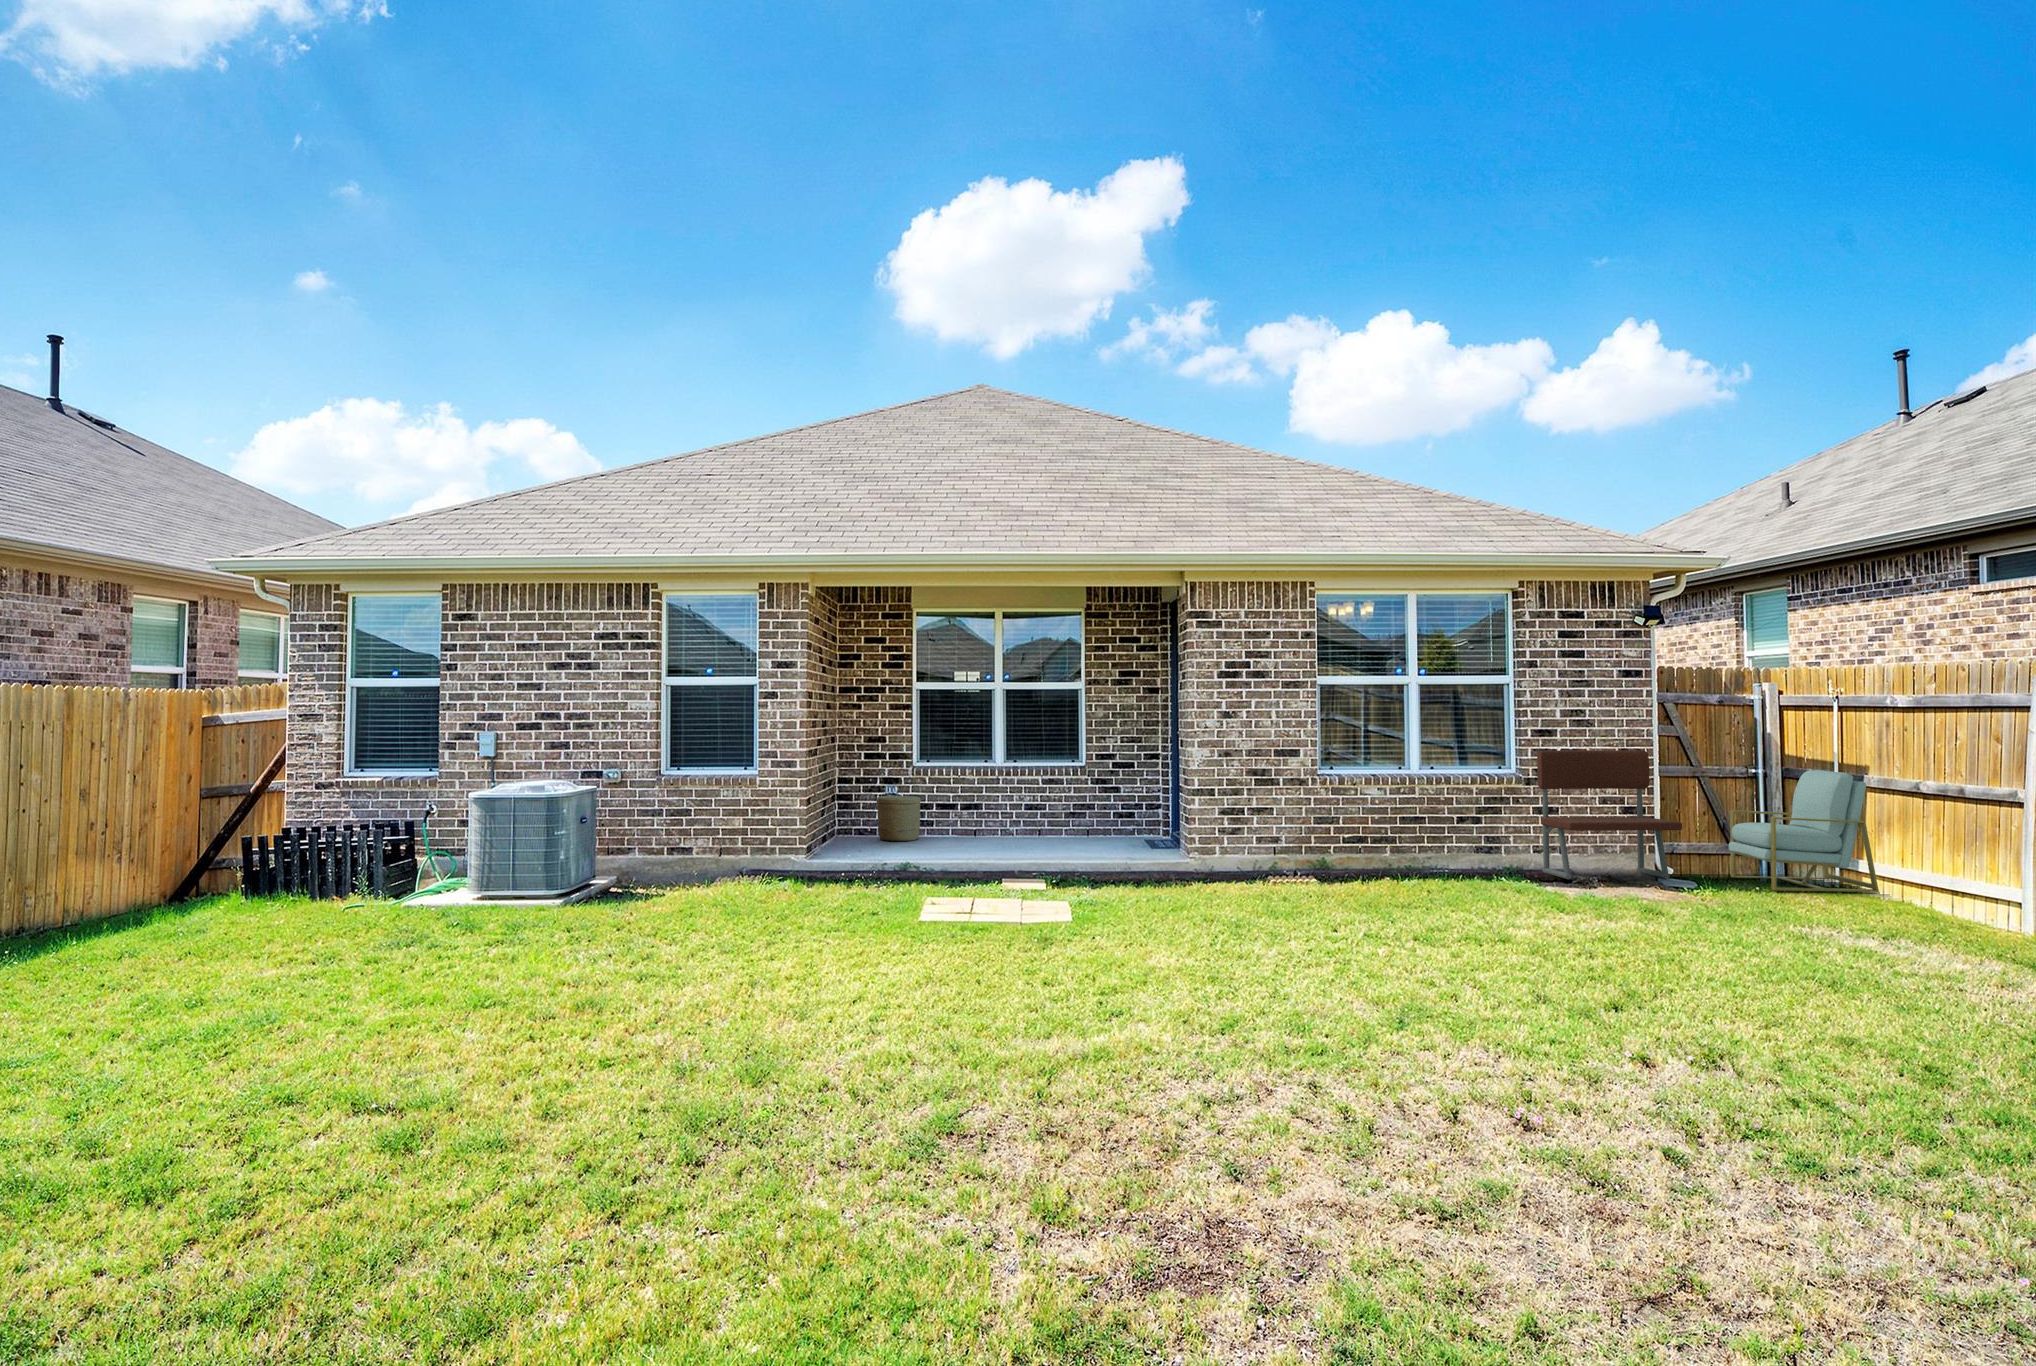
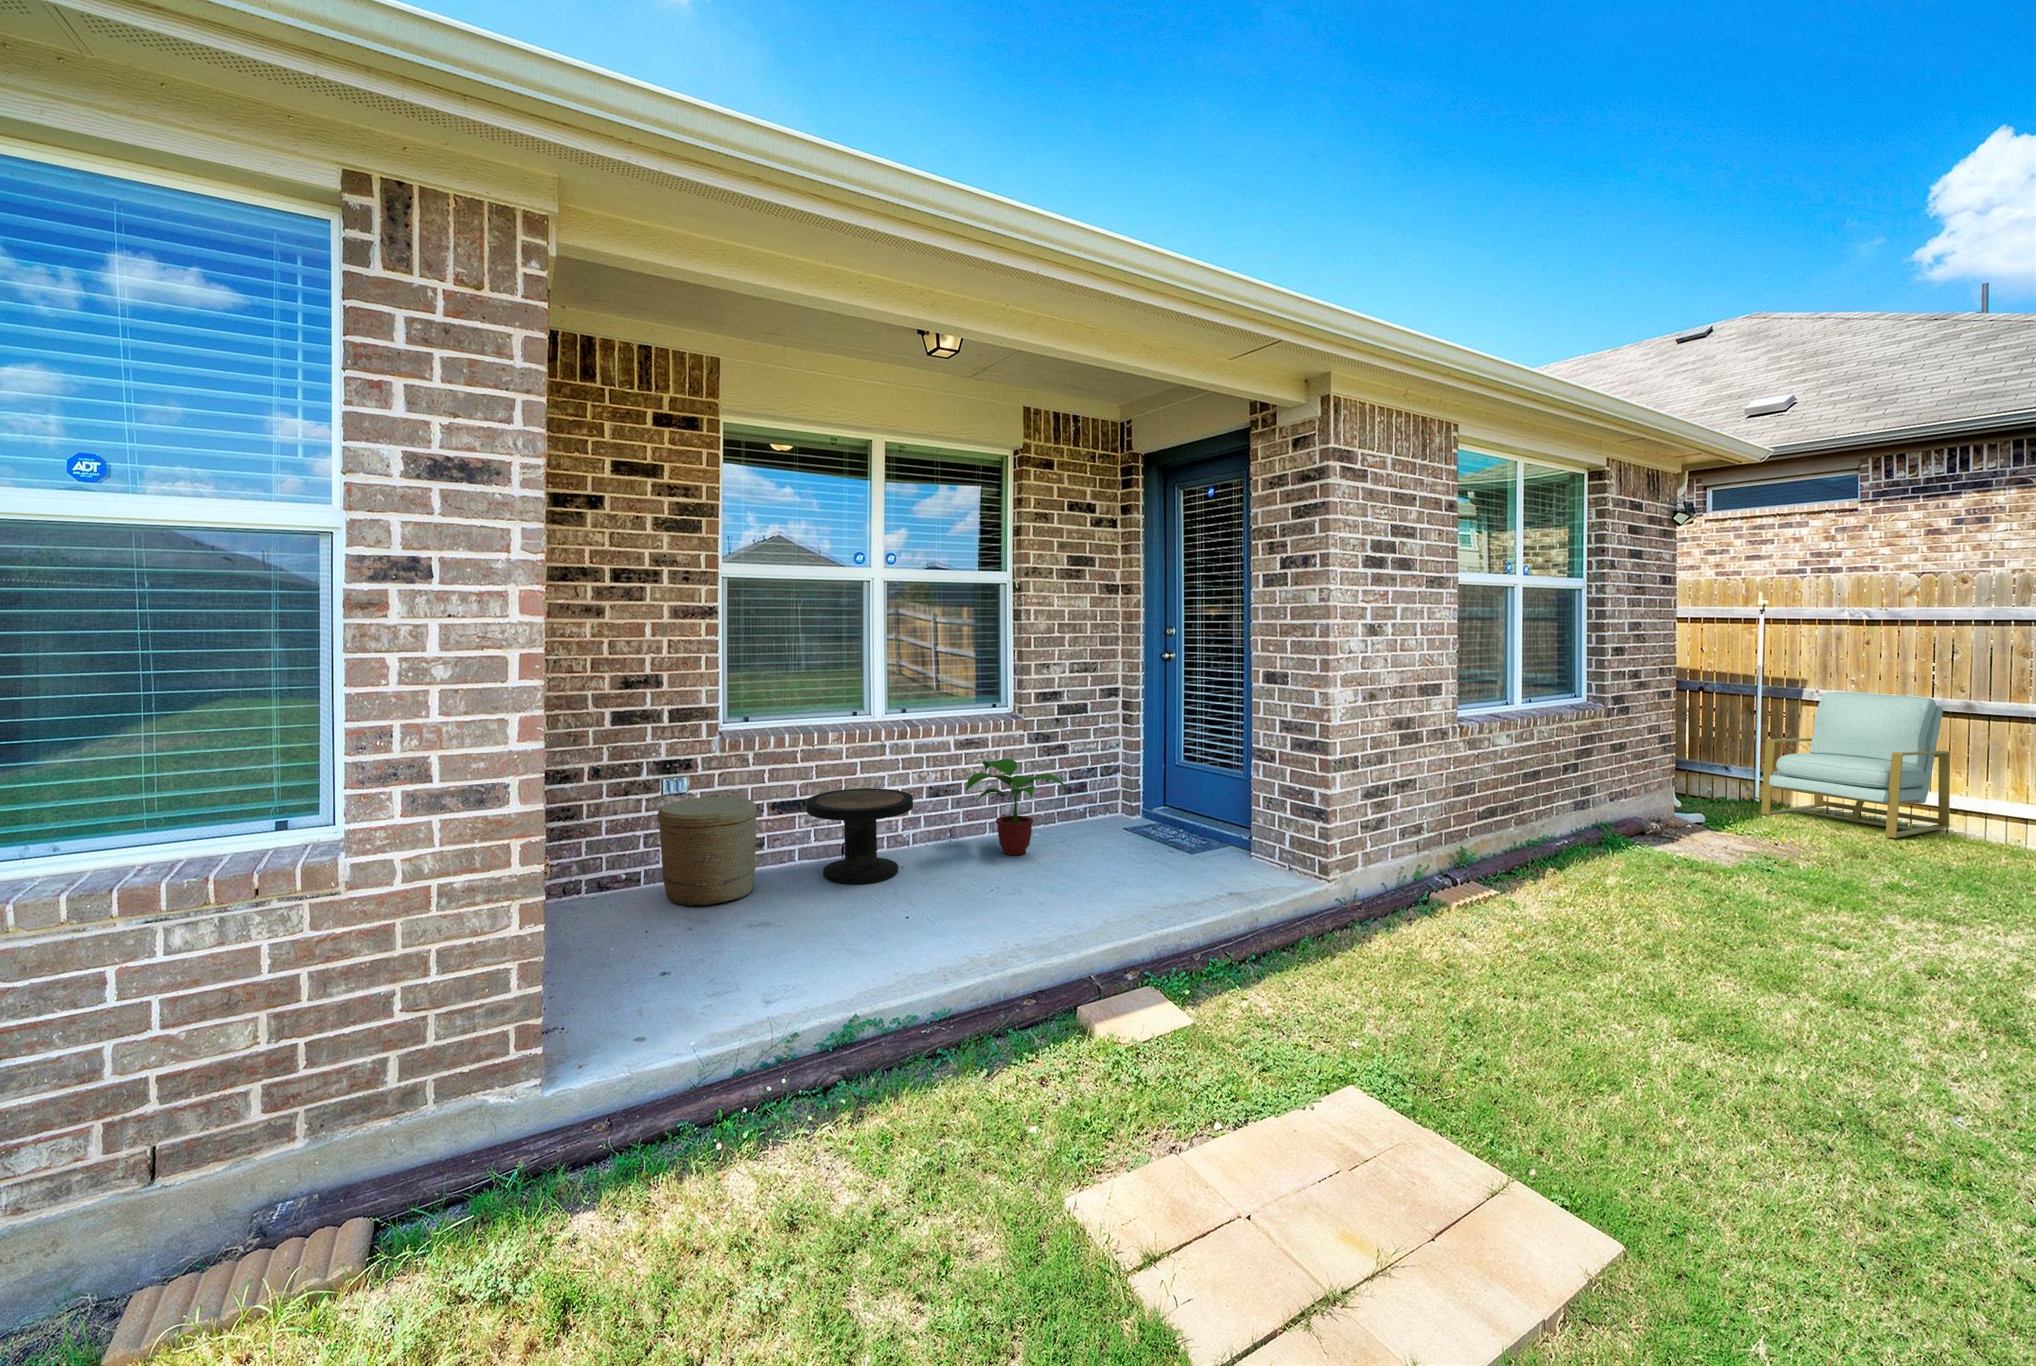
bench: present [1537,750,1682,879] -> none [1628,673,1786,845]
potted plant: none [1023,789,1081,841] -> present [966,759,1066,855]
side table: none [944,799,998,842] -> present [806,788,913,884]

